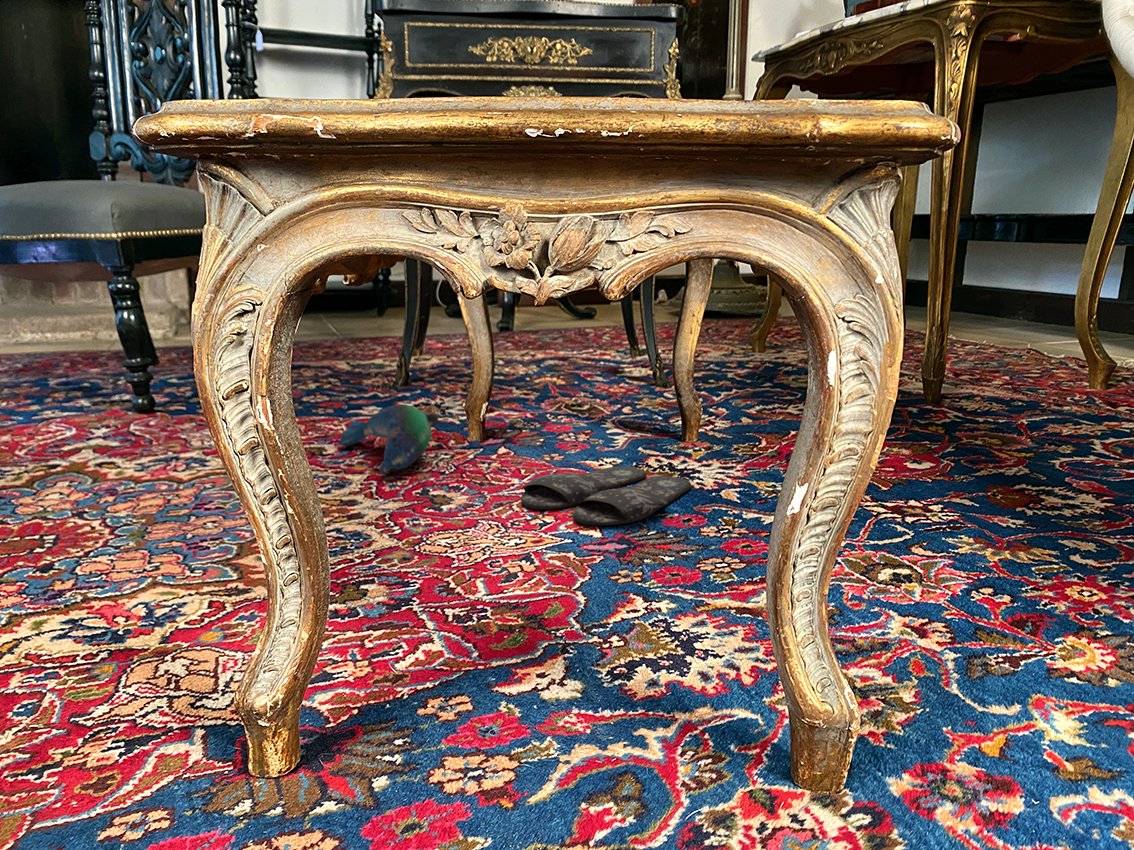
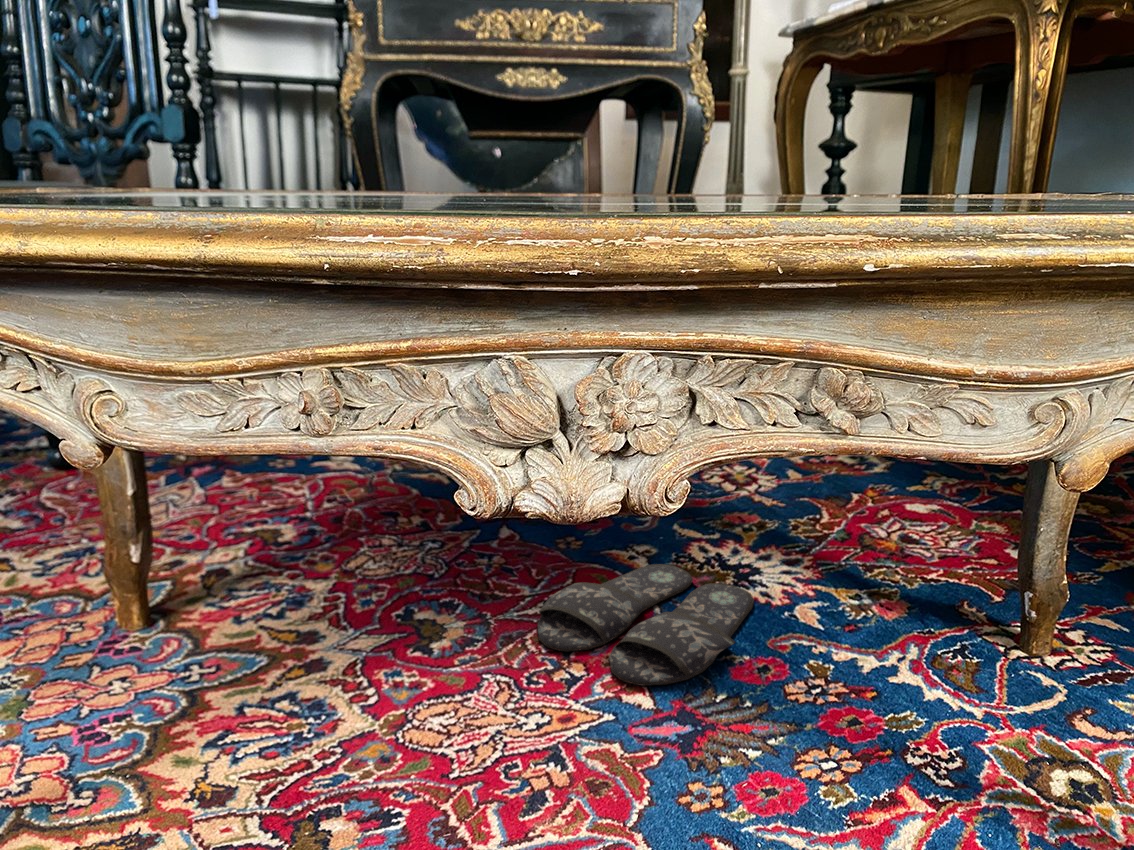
plush toy: present [339,405,438,474] -> none [300,478,425,583]

